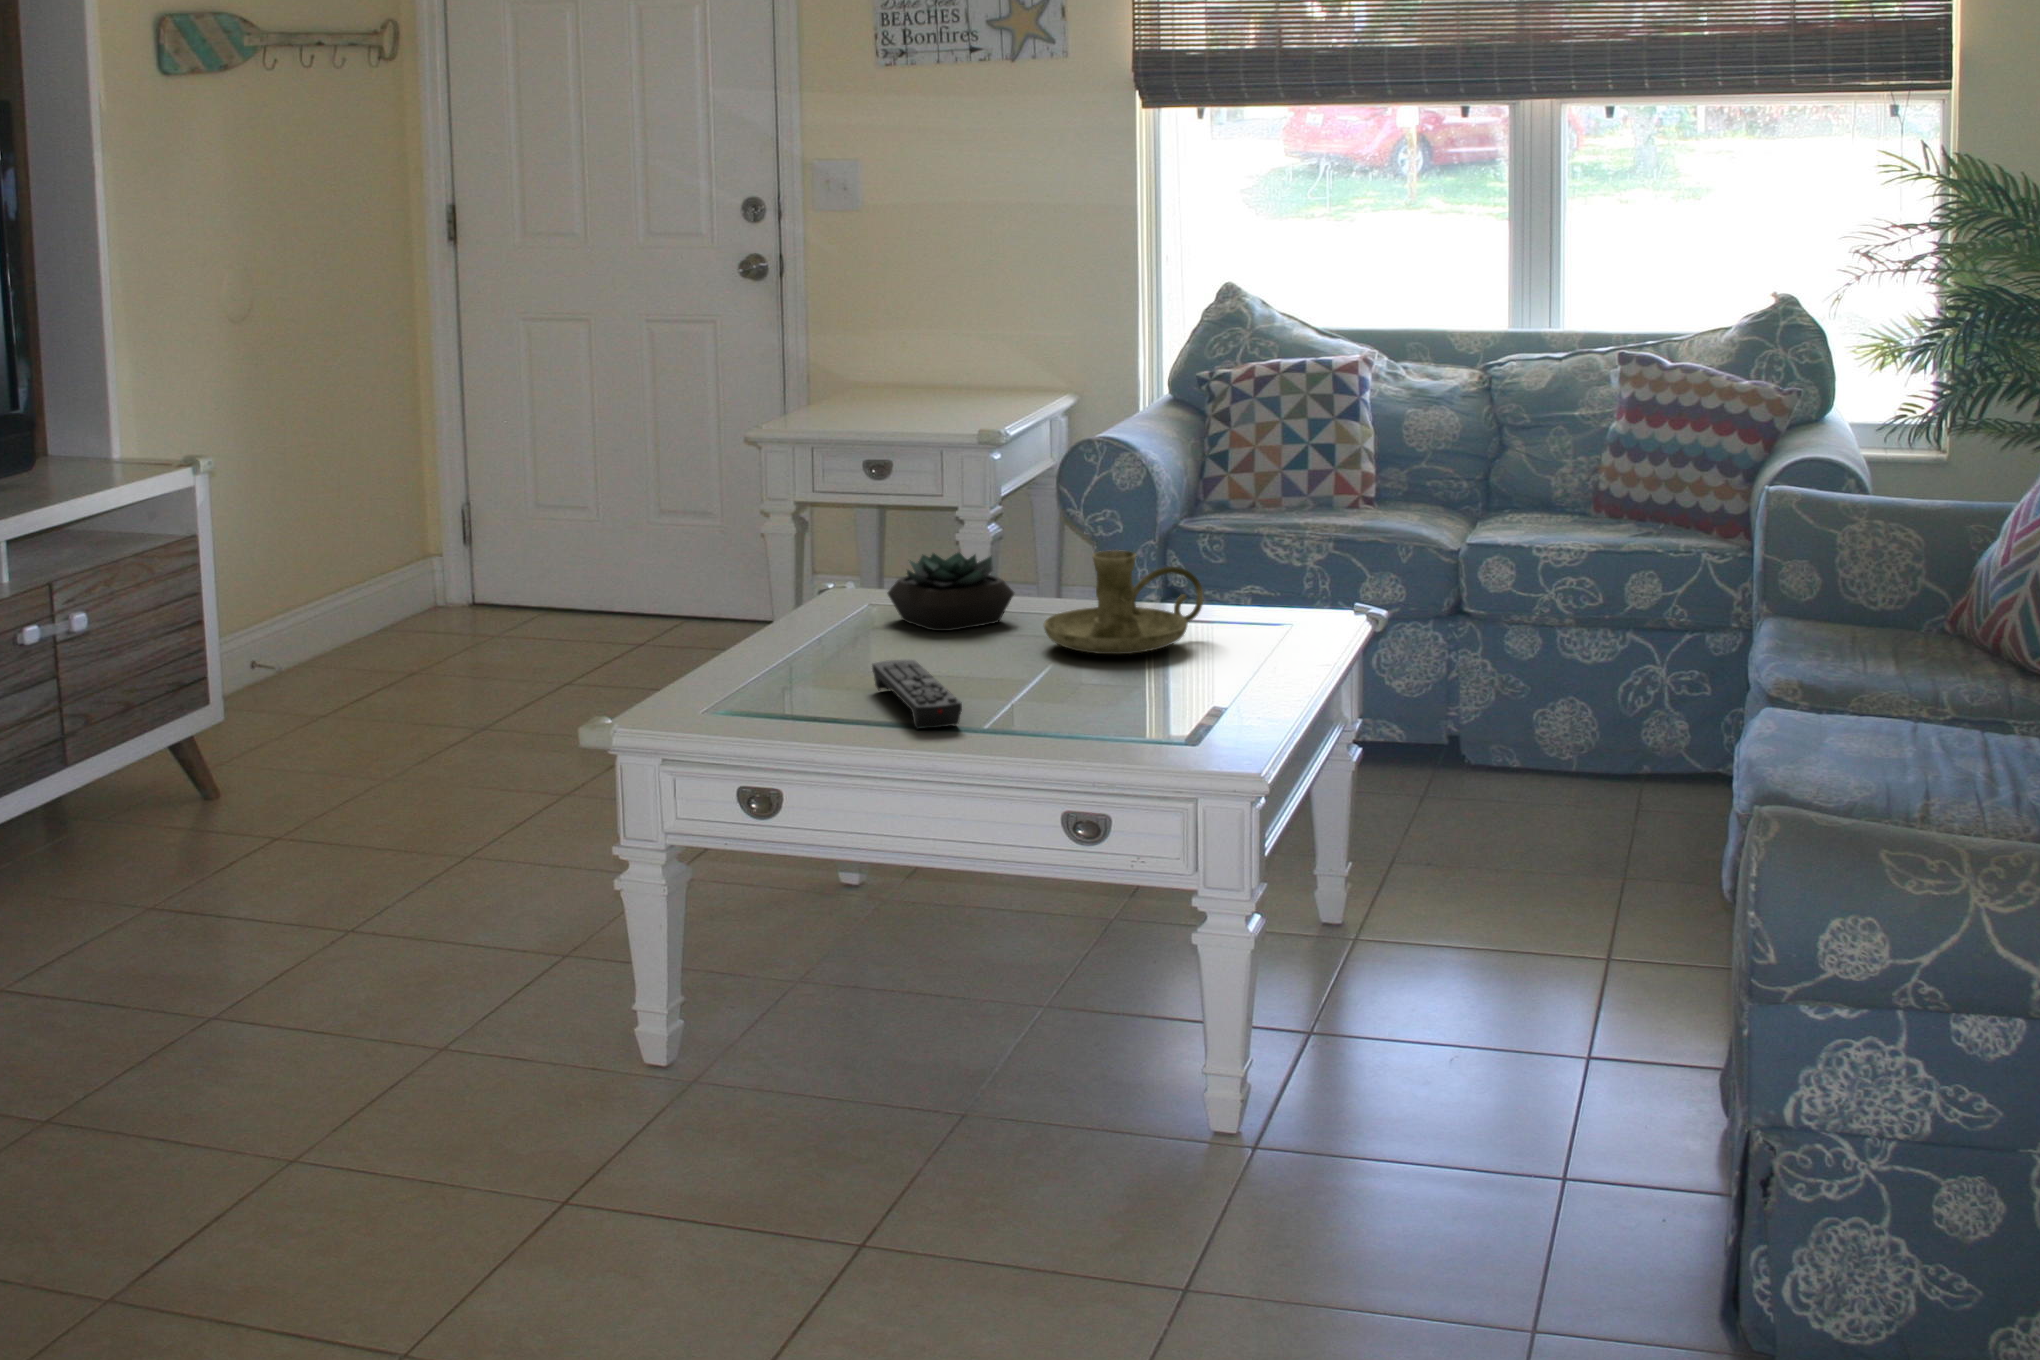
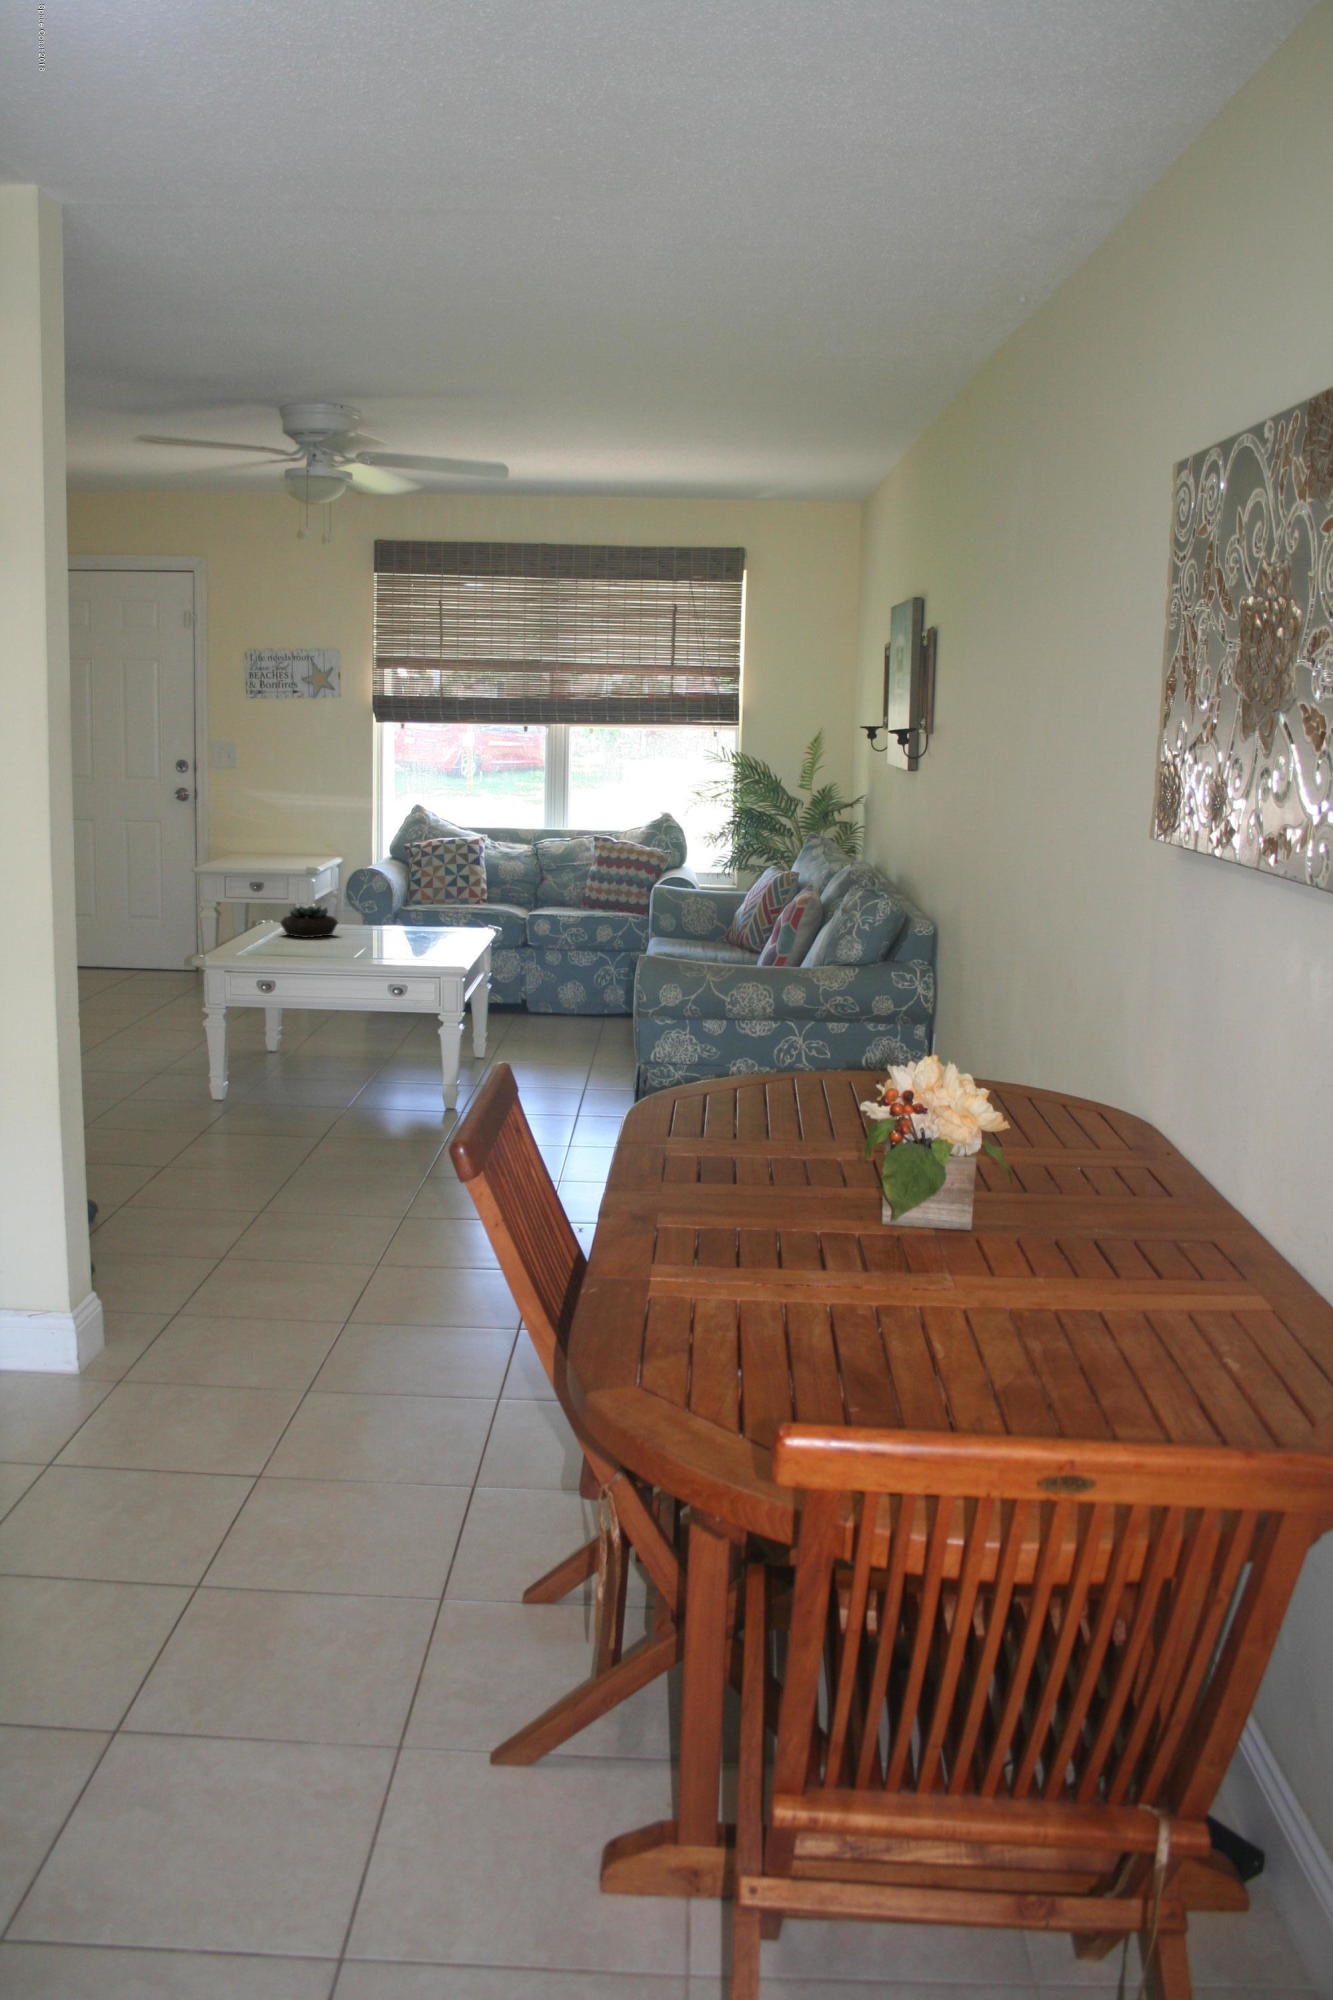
candle holder: present [1044,550,1203,654] -> none [355,900,424,942]
remote control: present [872,660,962,729] -> none [286,939,332,961]

